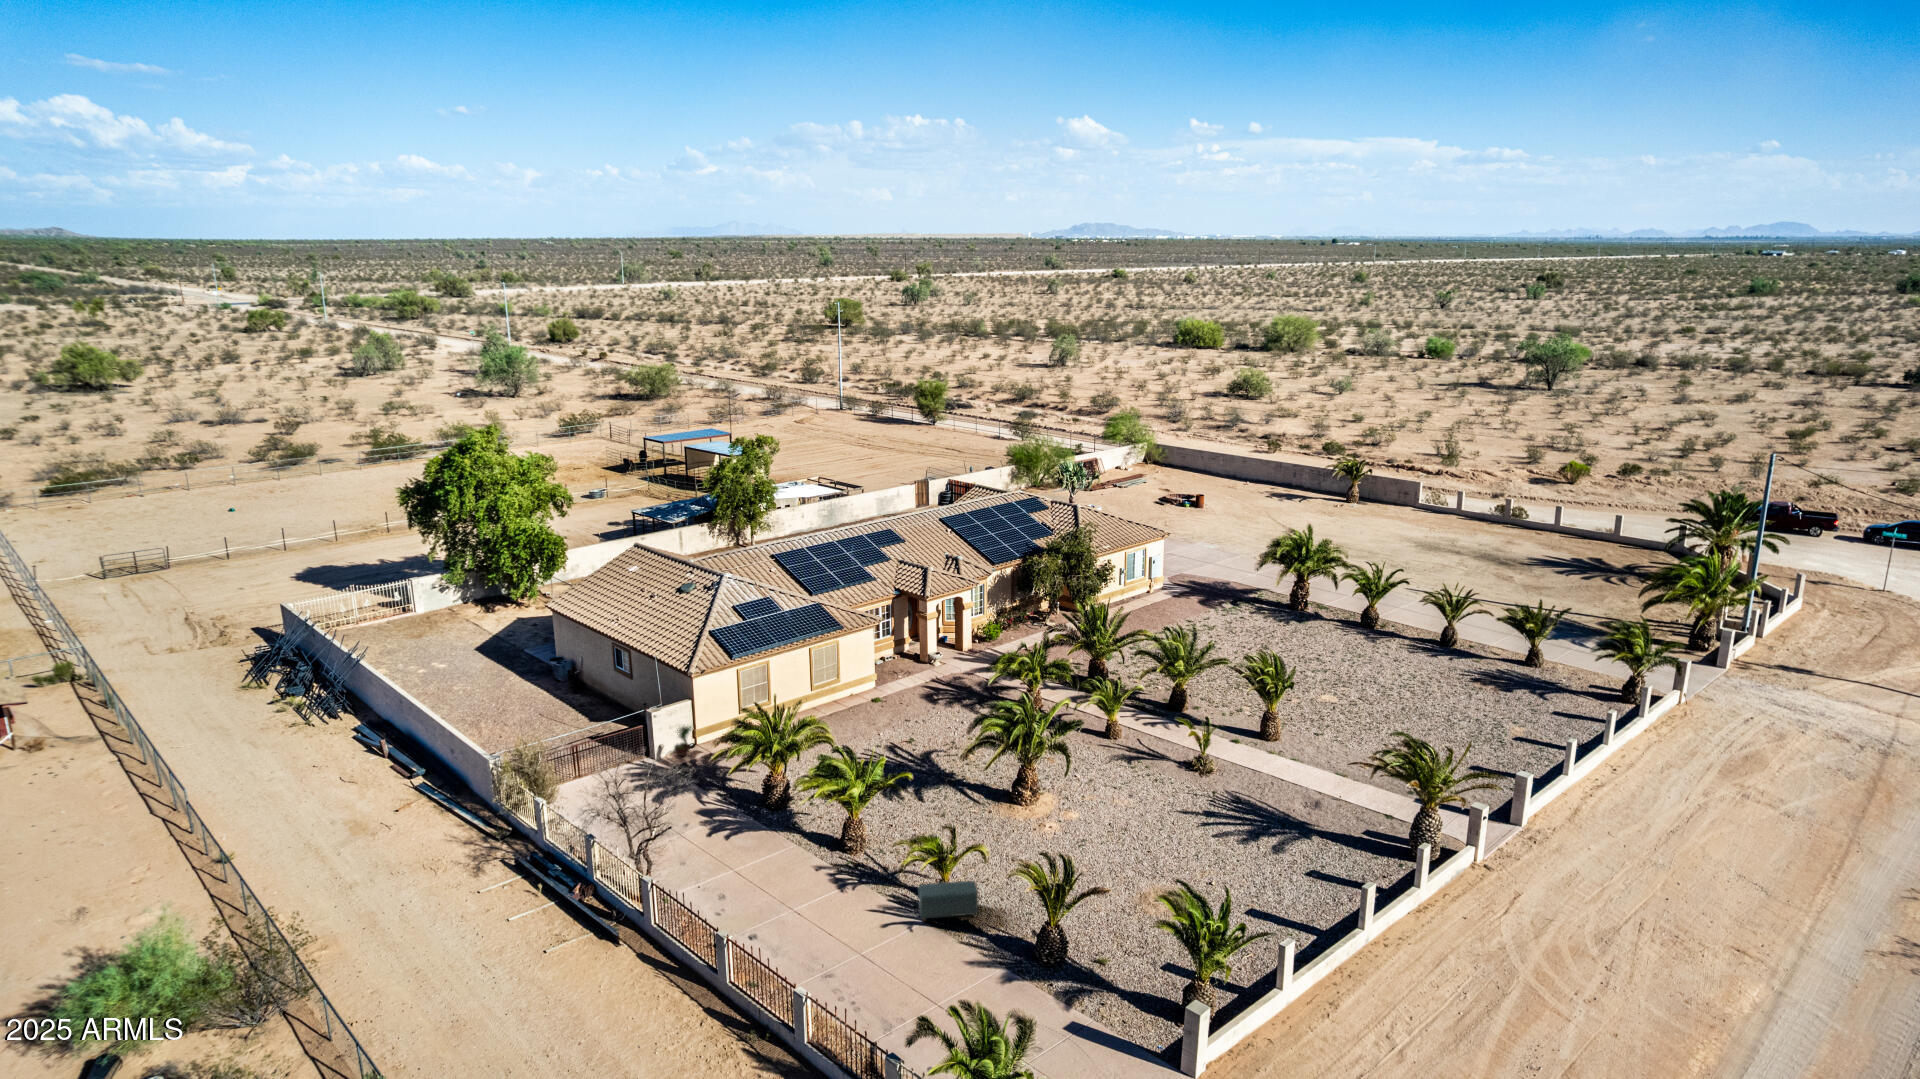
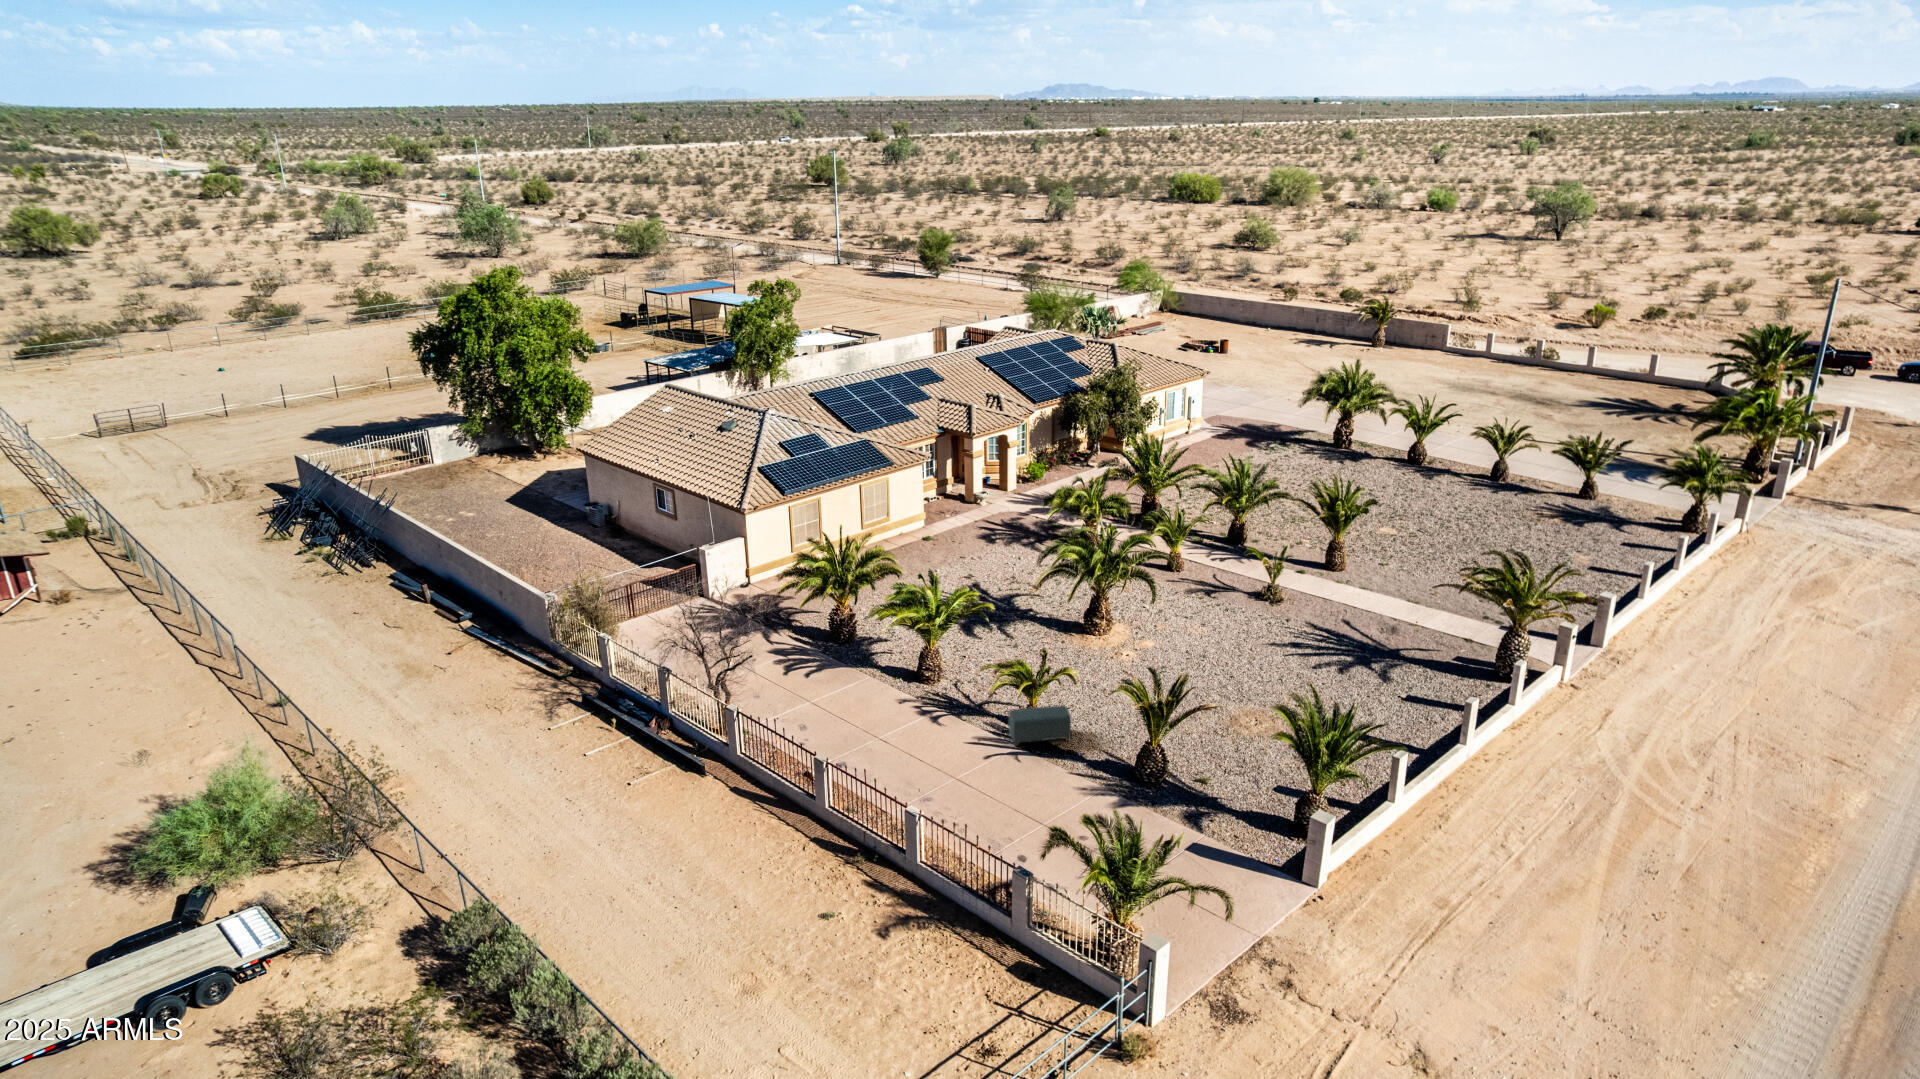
potted tree: present [674,726,691,756] -> none [730,562,750,596]

